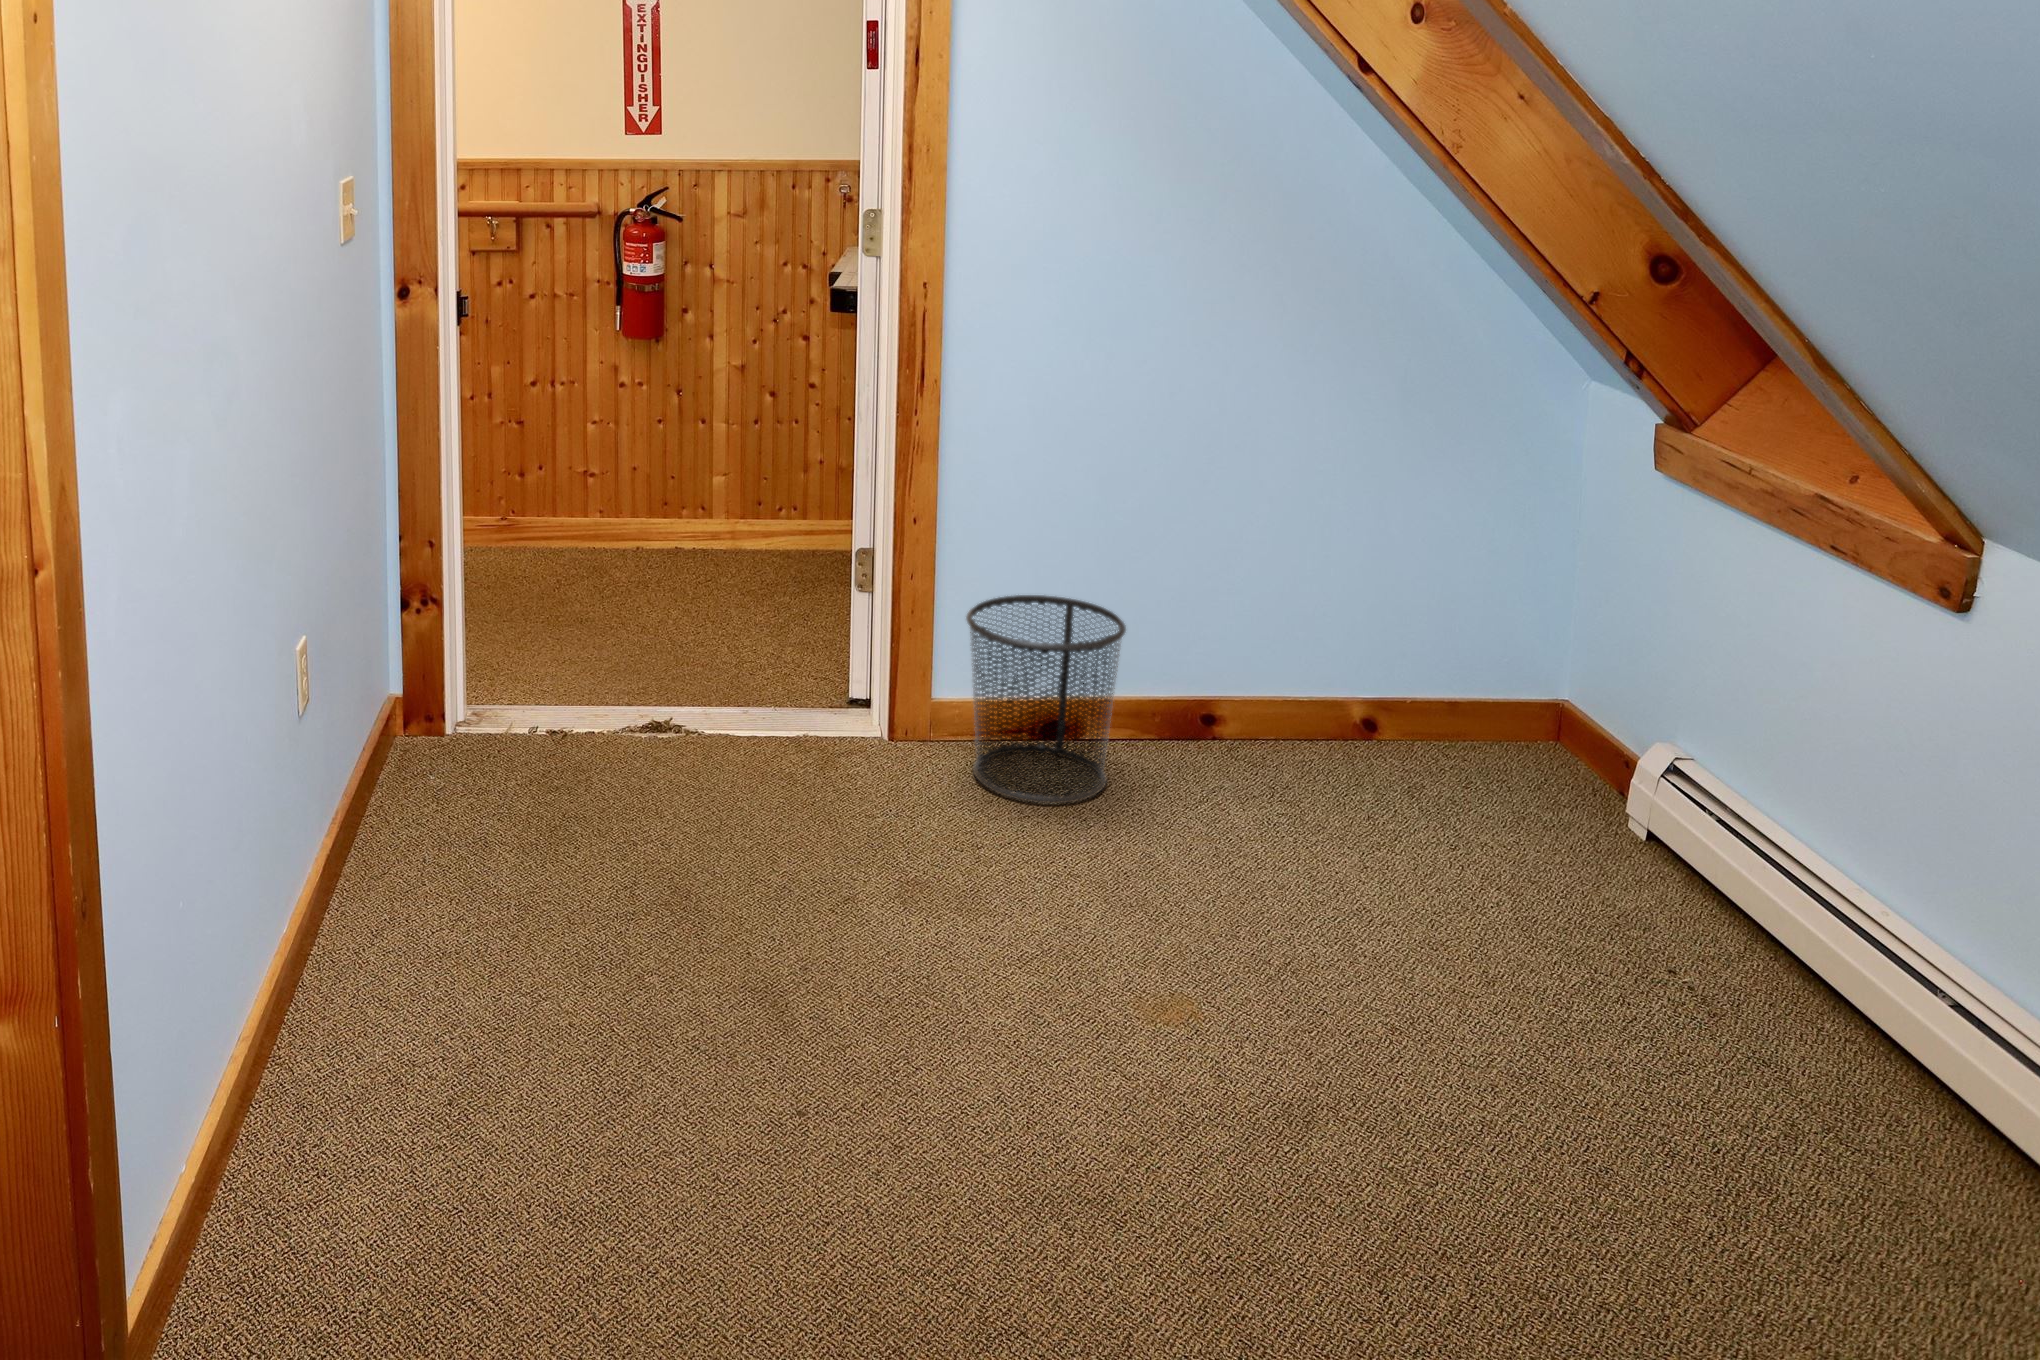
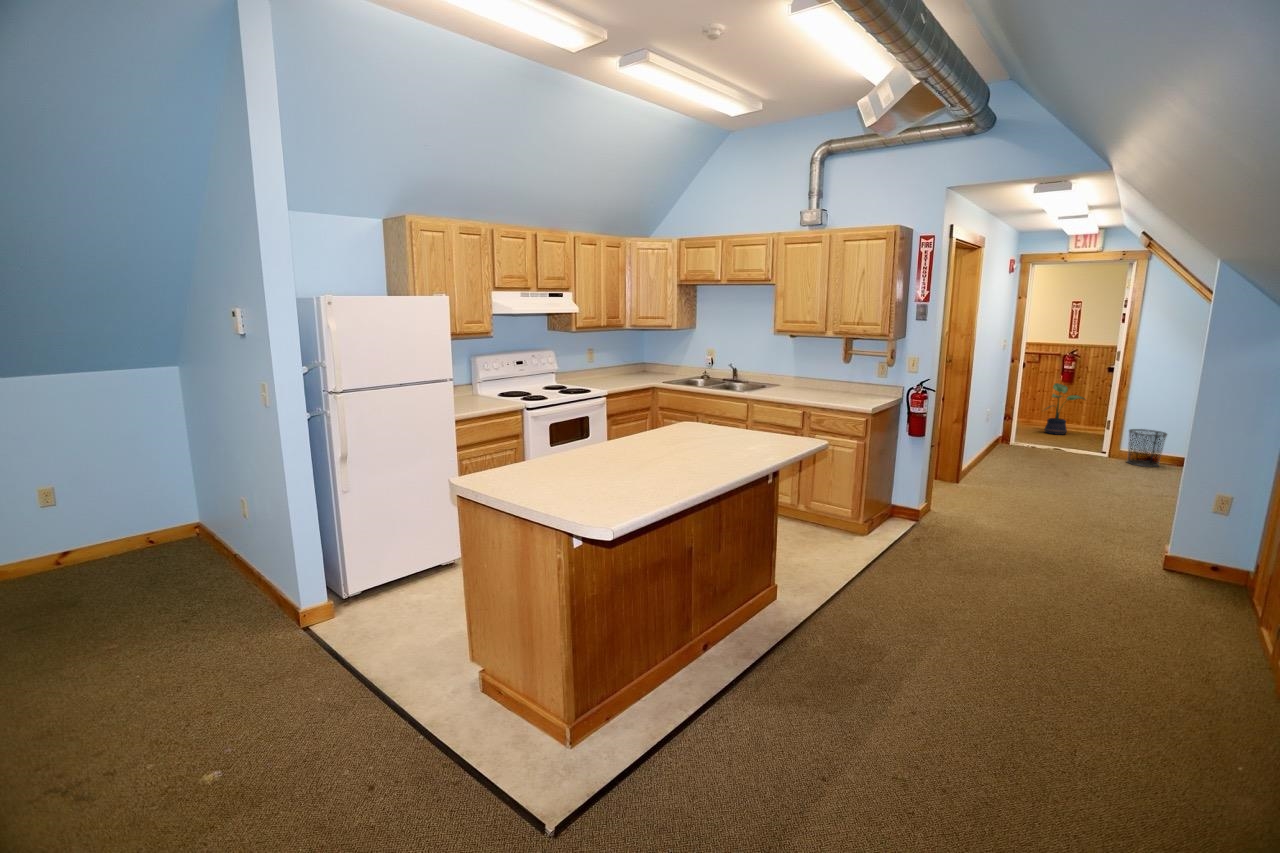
potted plant: none [564,338,723,579] -> present [1044,383,1085,435]

